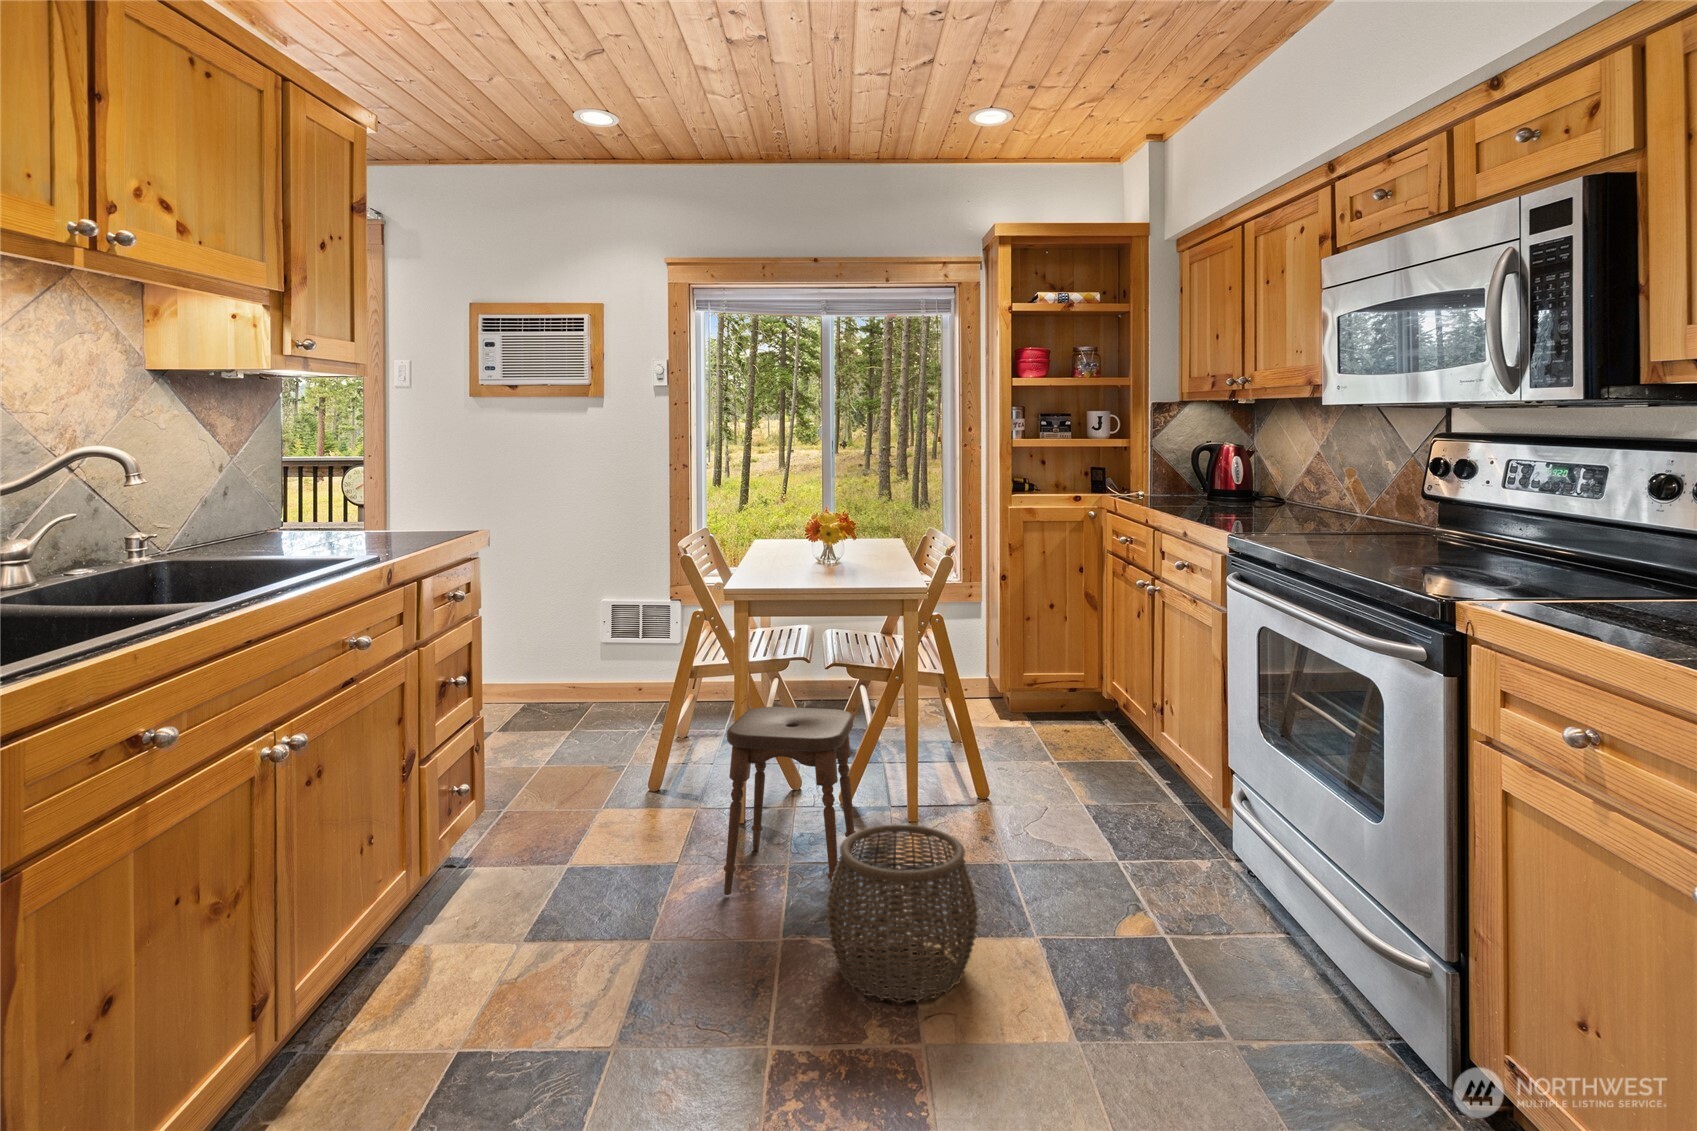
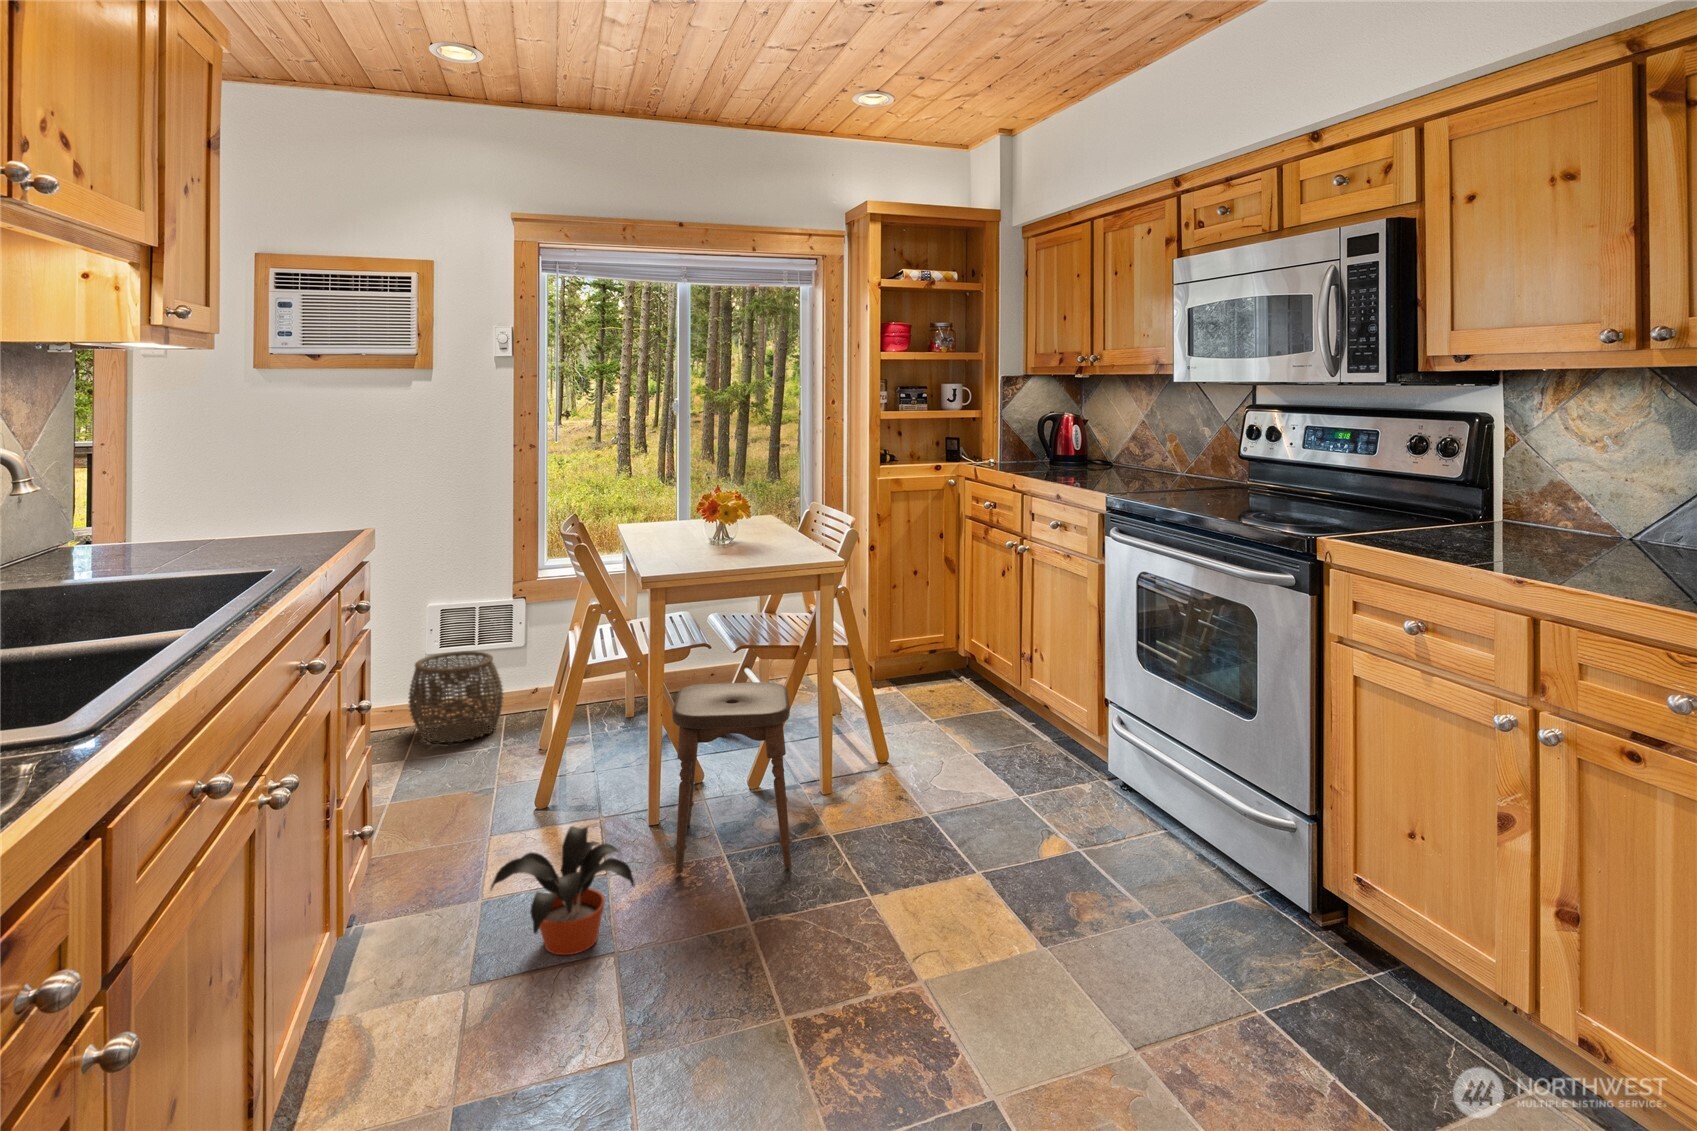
woven basket: present [826,824,979,1003] -> present [408,651,504,743]
potted plant: none [525,833,660,959] -> present [490,826,635,955]

